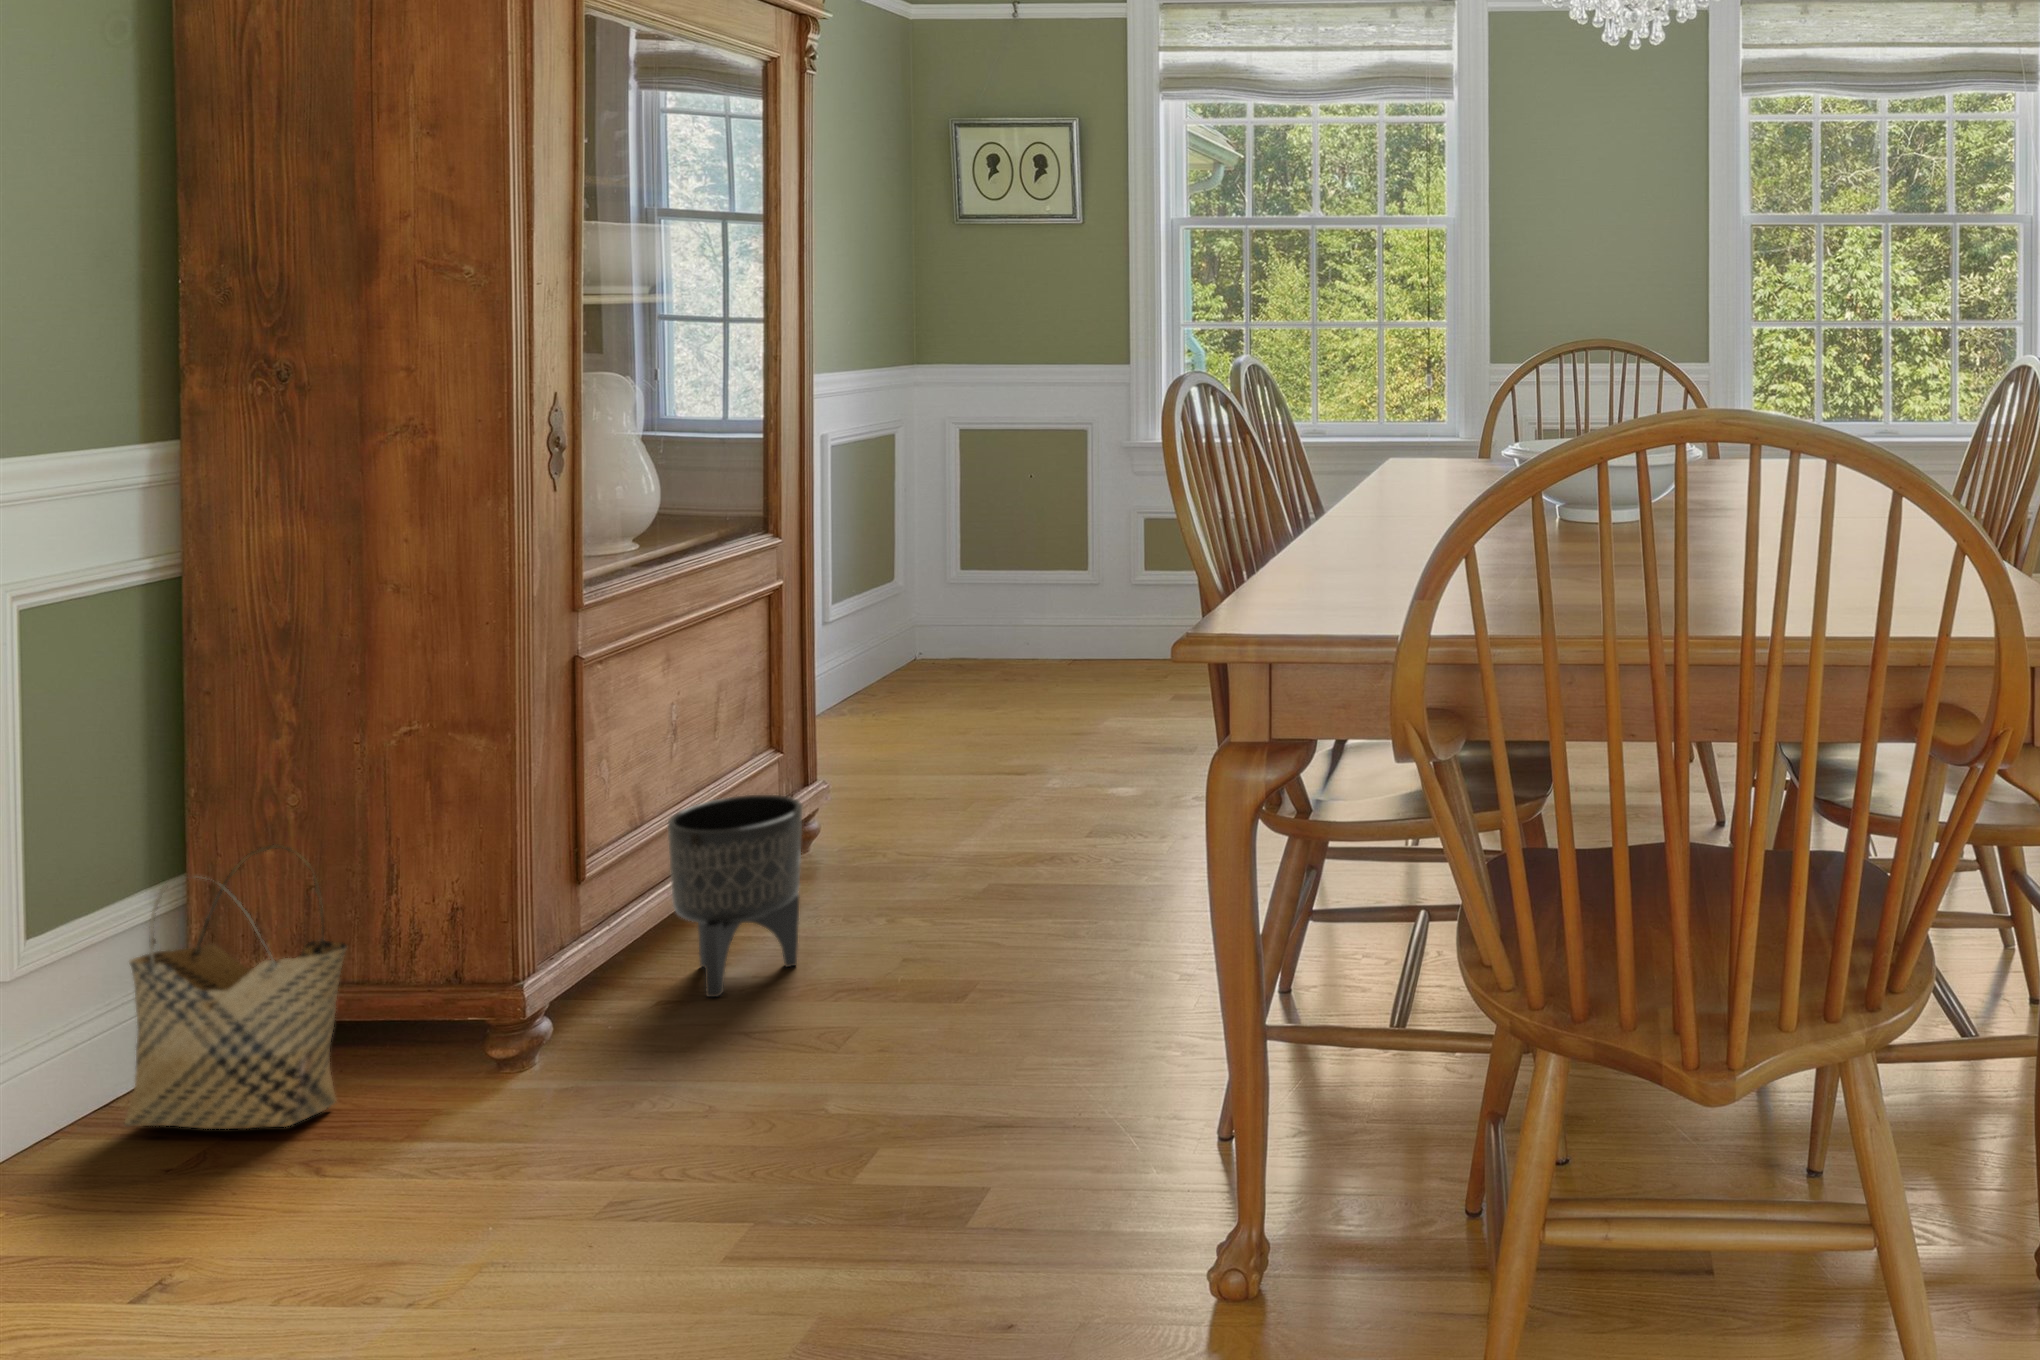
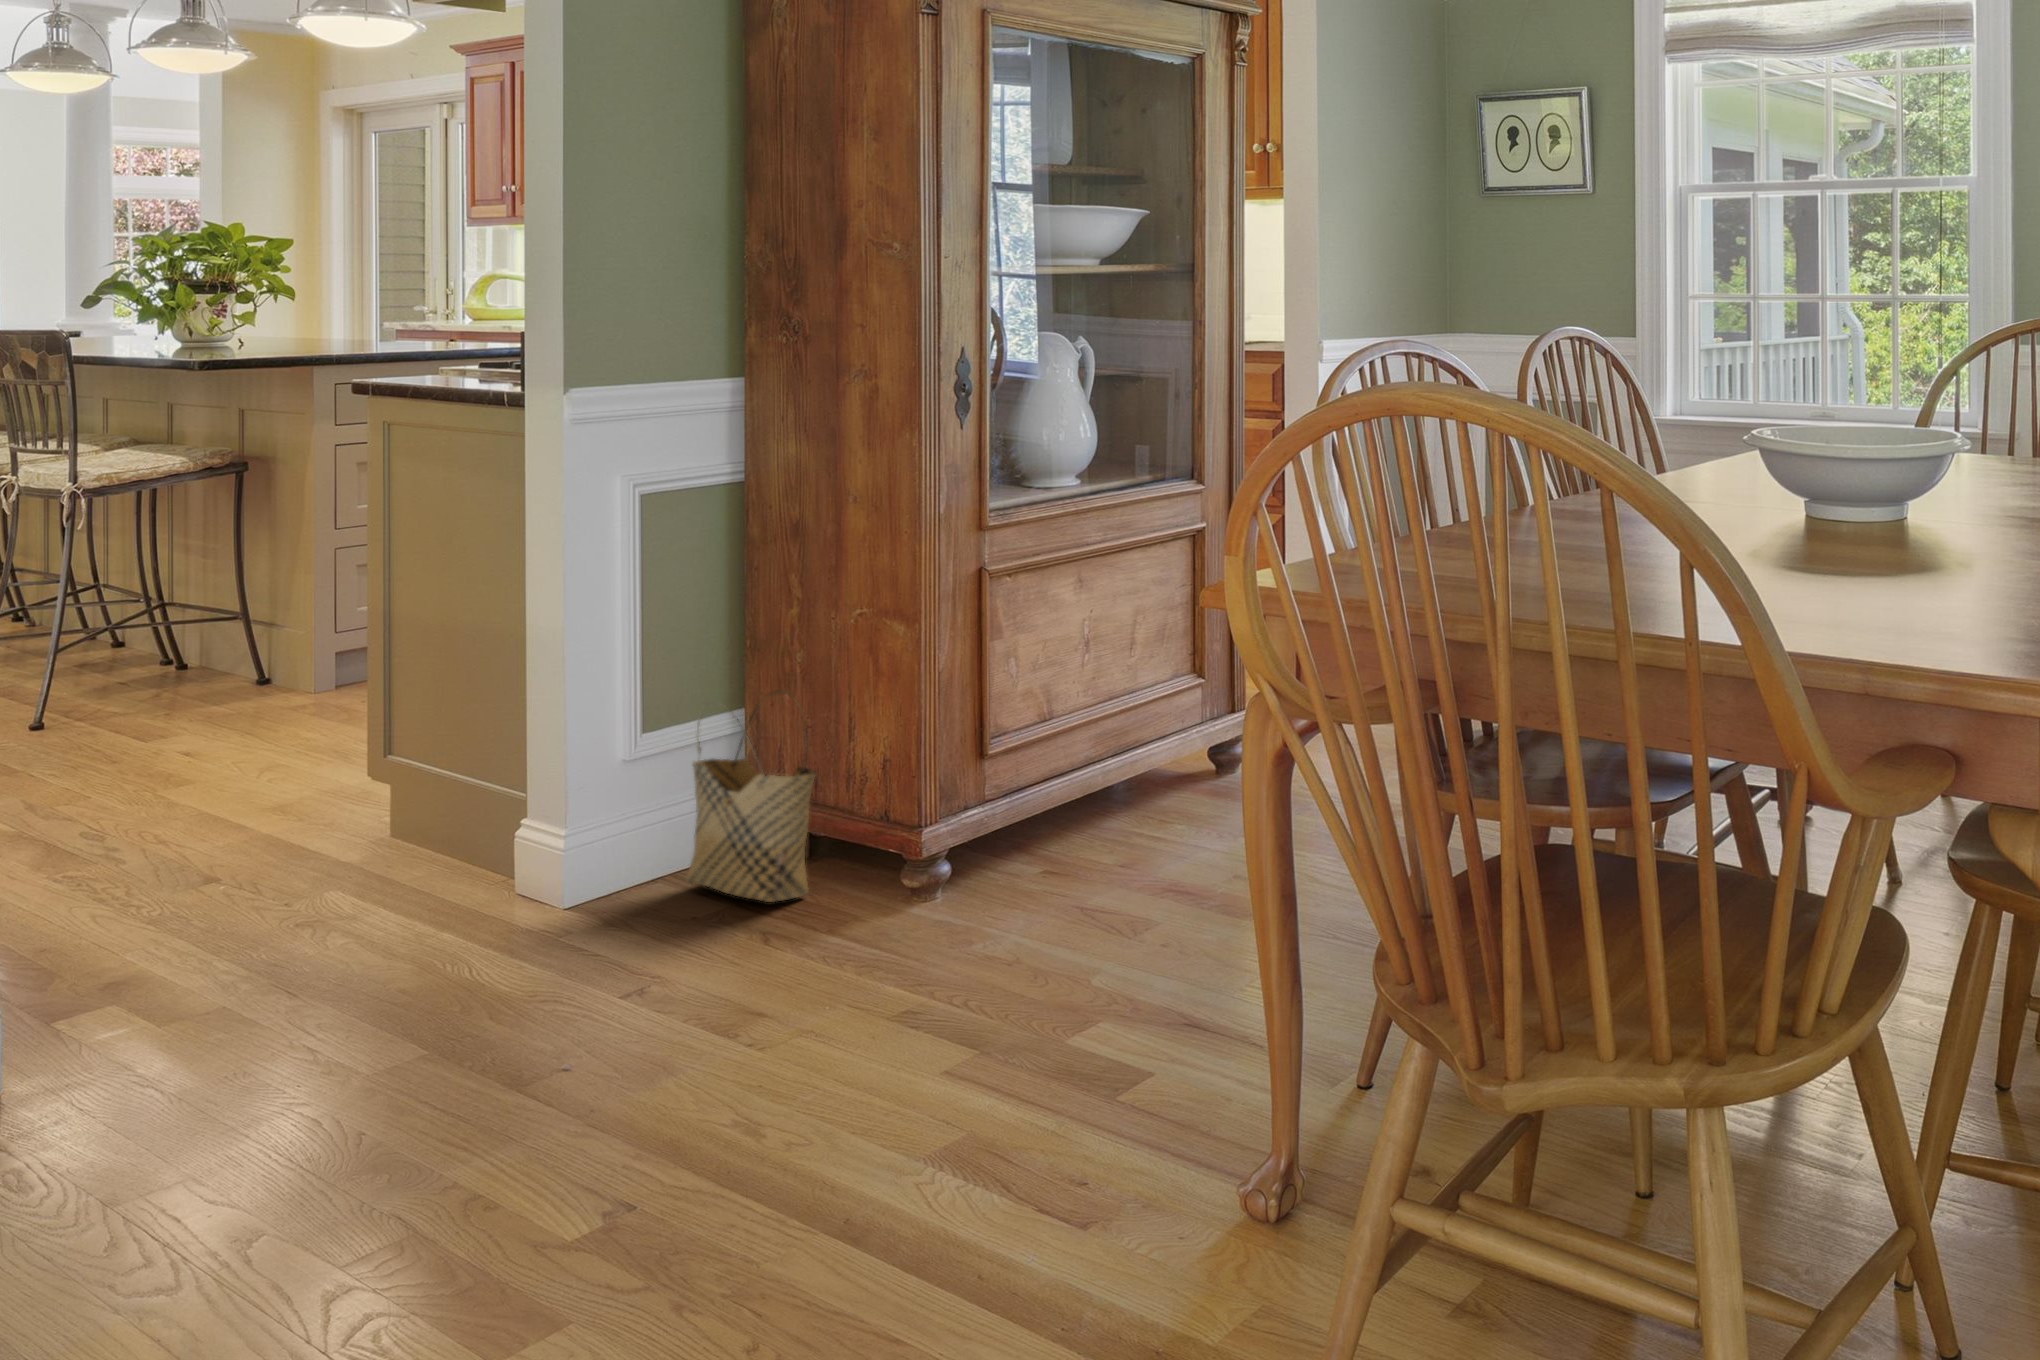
planter: present [667,795,803,997] -> none [1062,702,1169,868]

